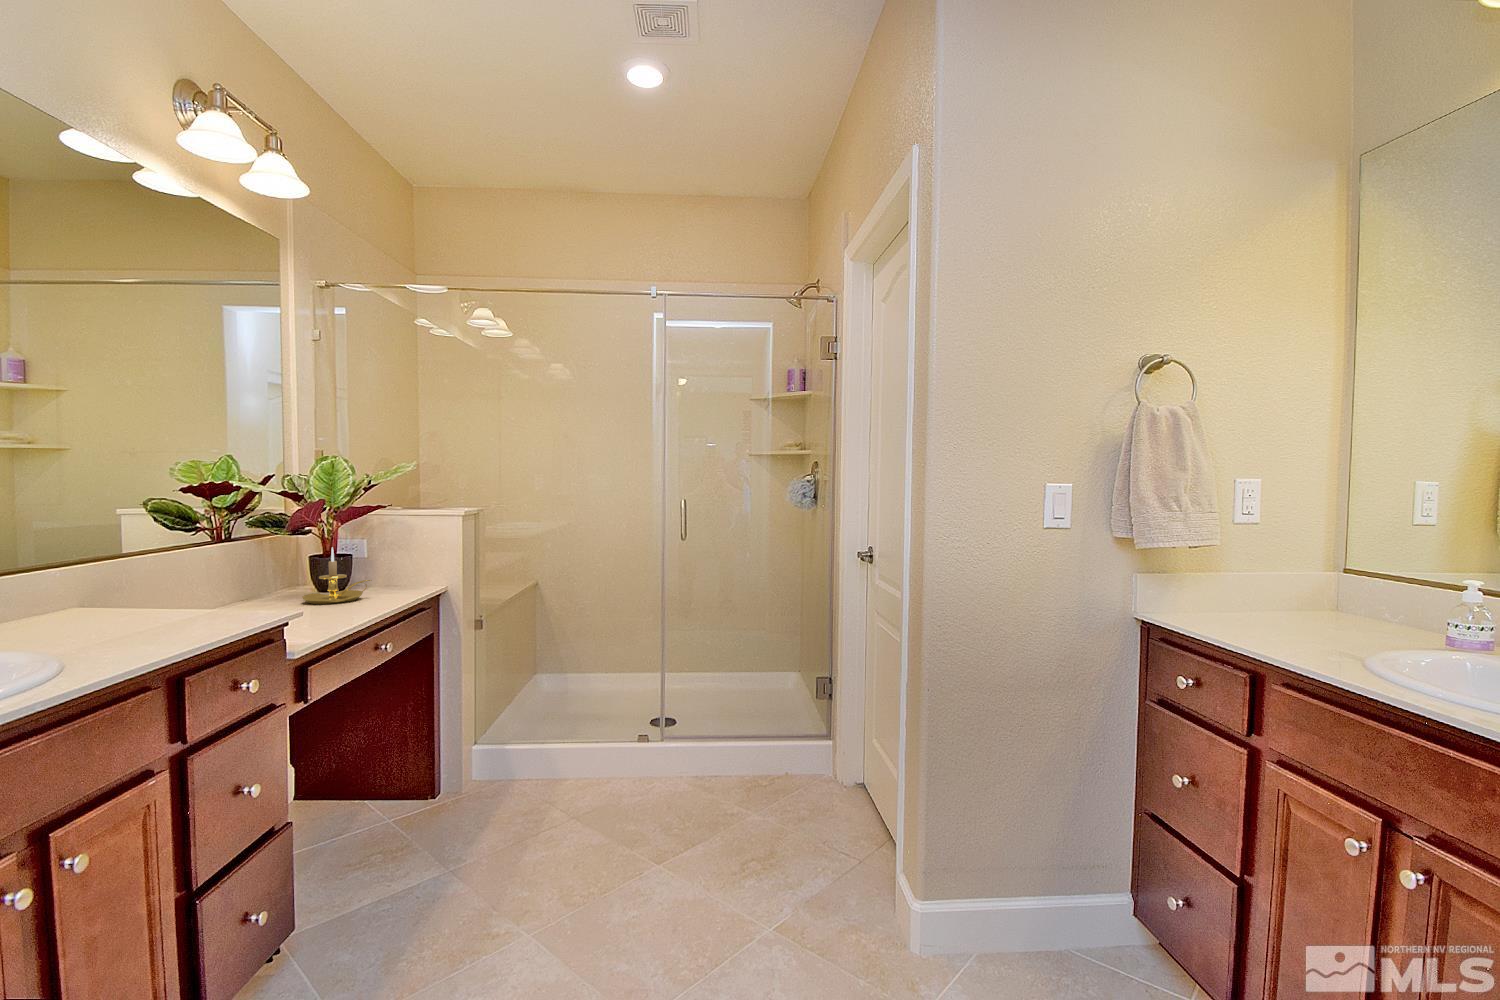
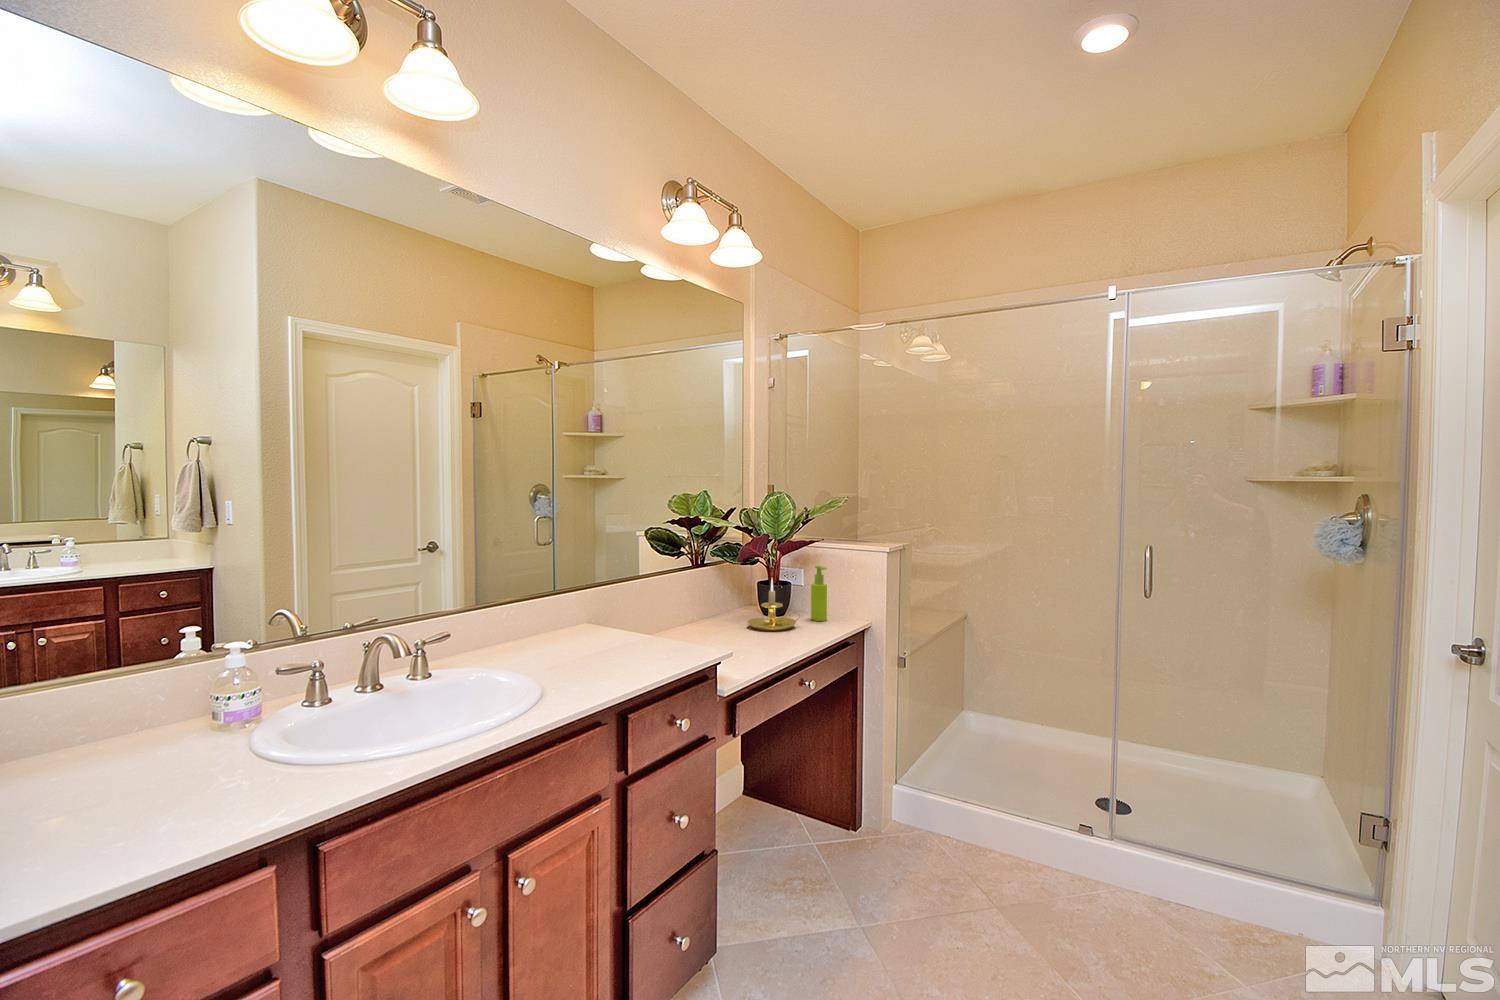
soap dispenser: none [377,534,397,592] -> present [811,566,827,621]

